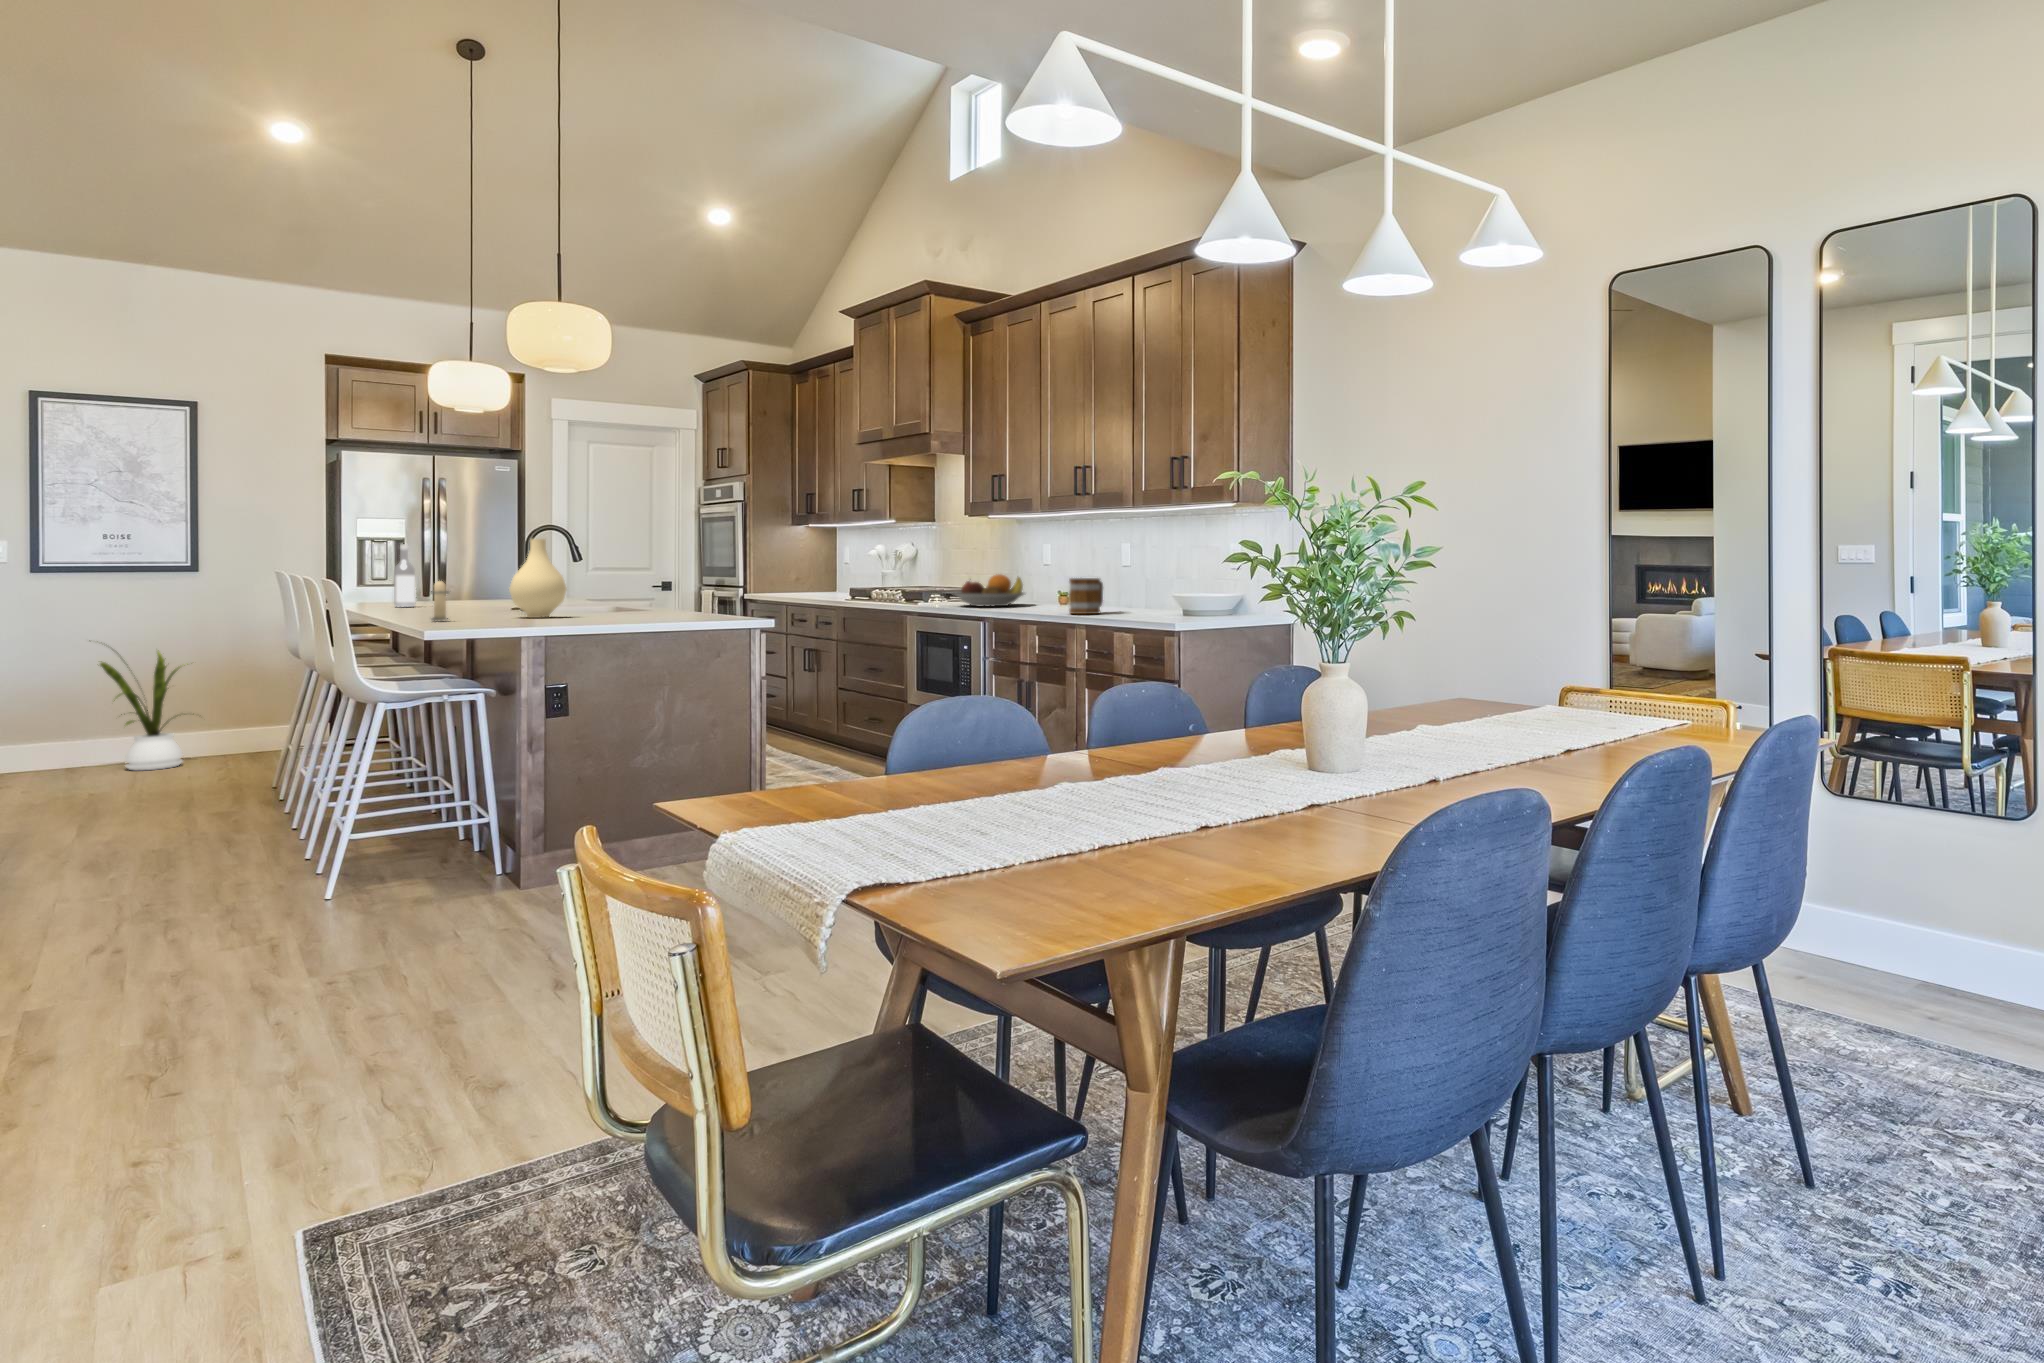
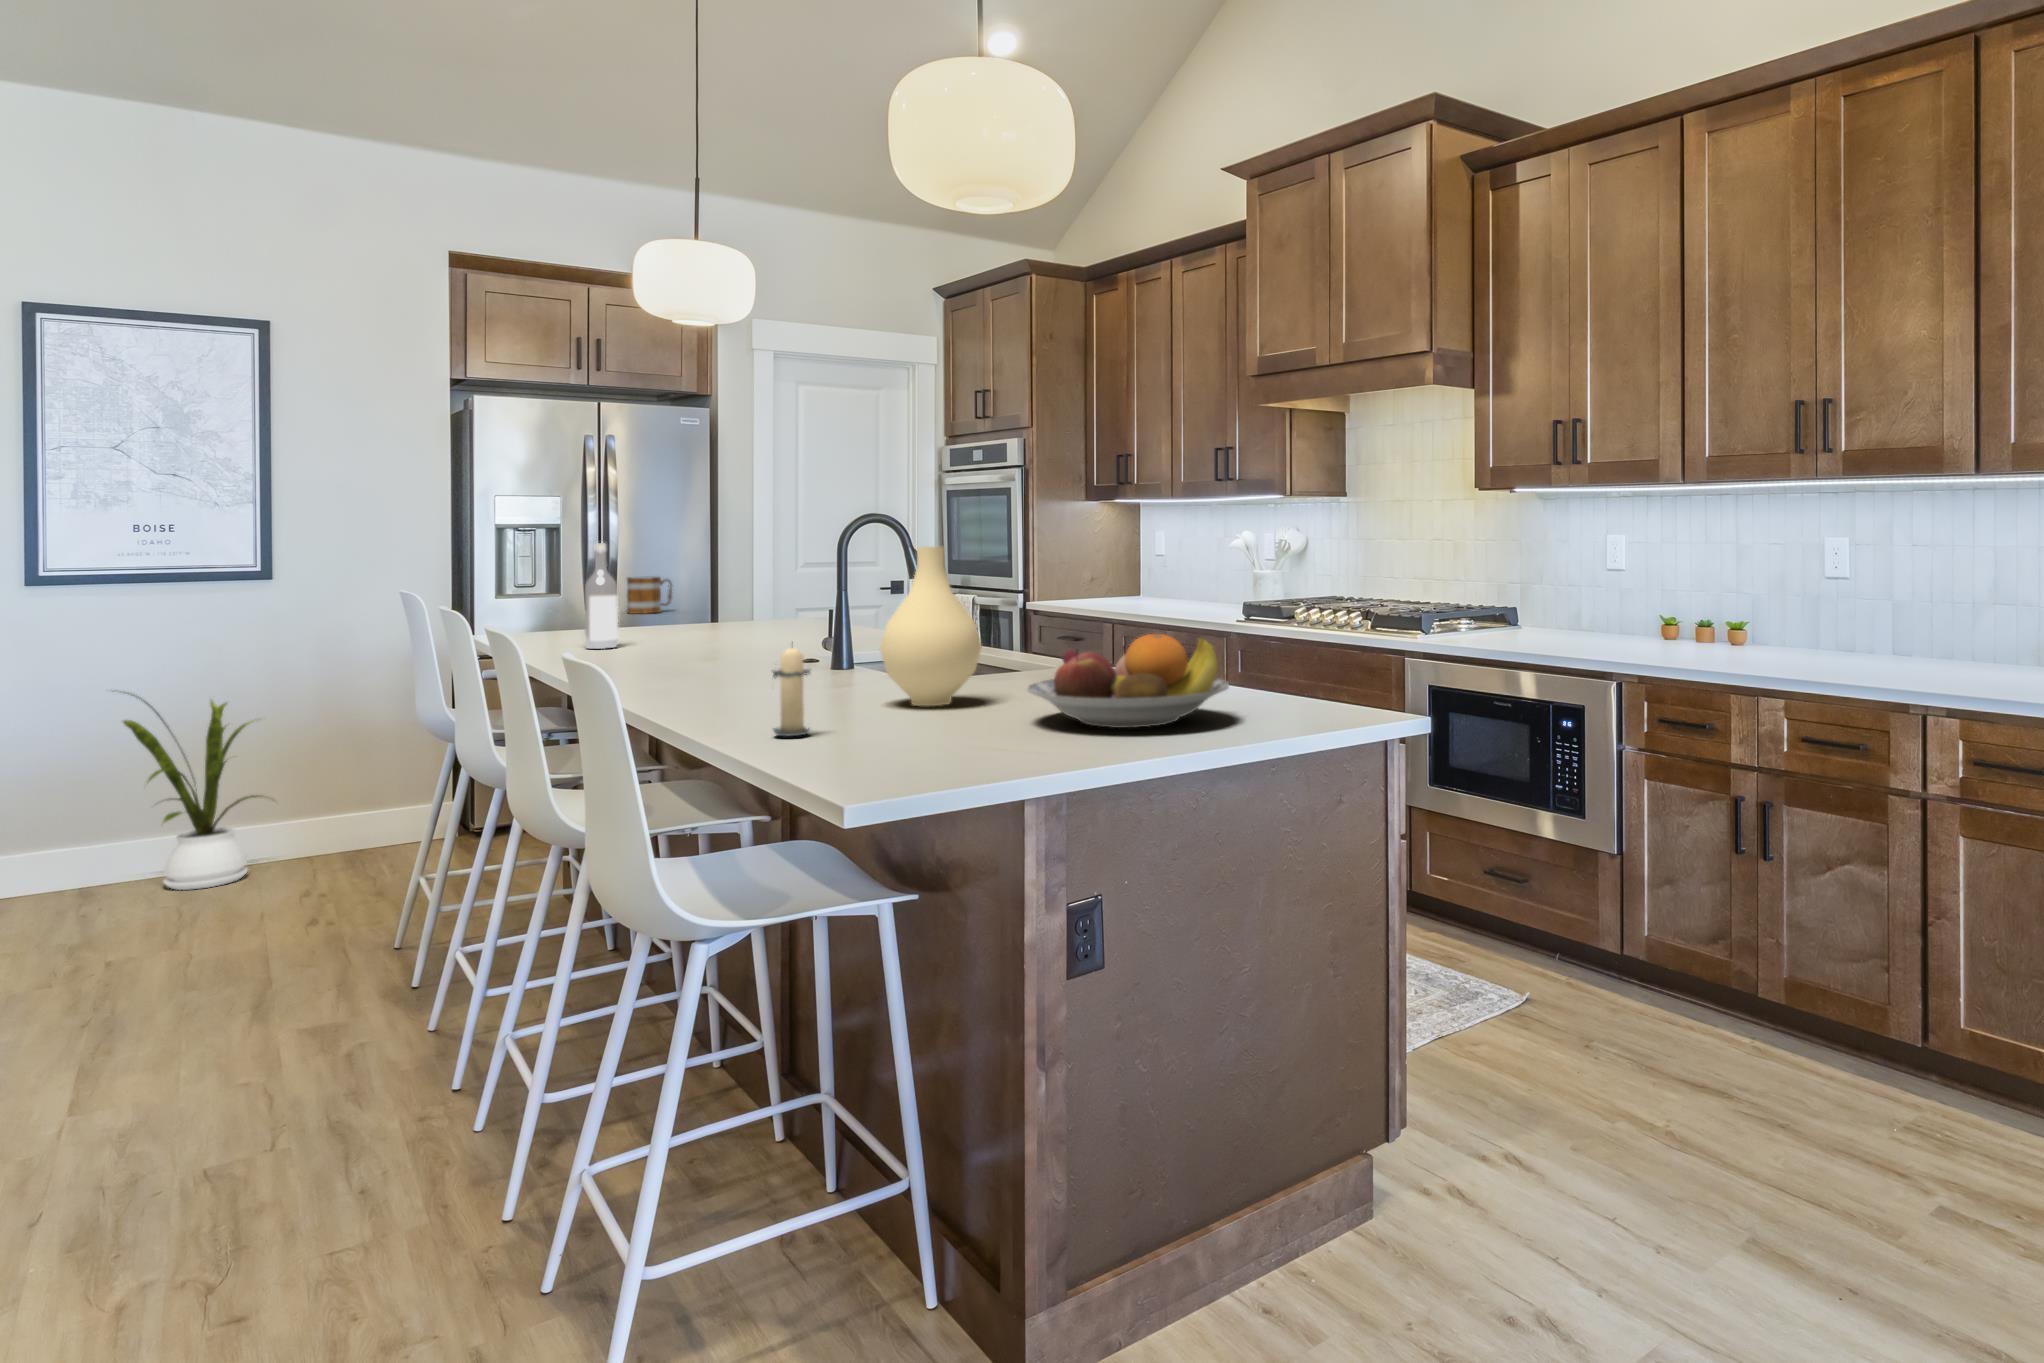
fruit bowl: present [952,574,1024,606] -> present [1027,634,1229,728]
mug: present [1069,578,1103,614] -> present [627,577,672,614]

